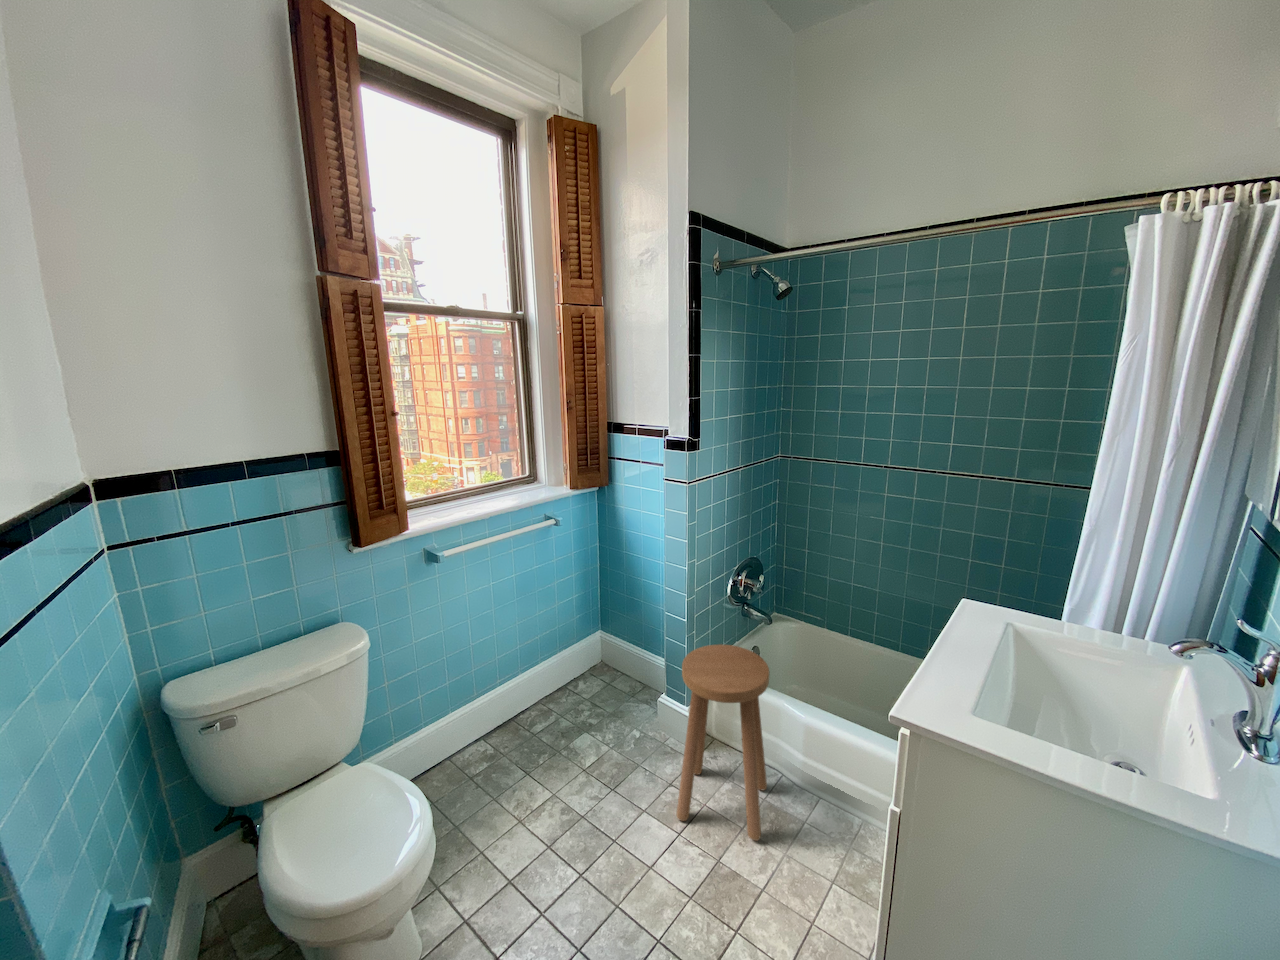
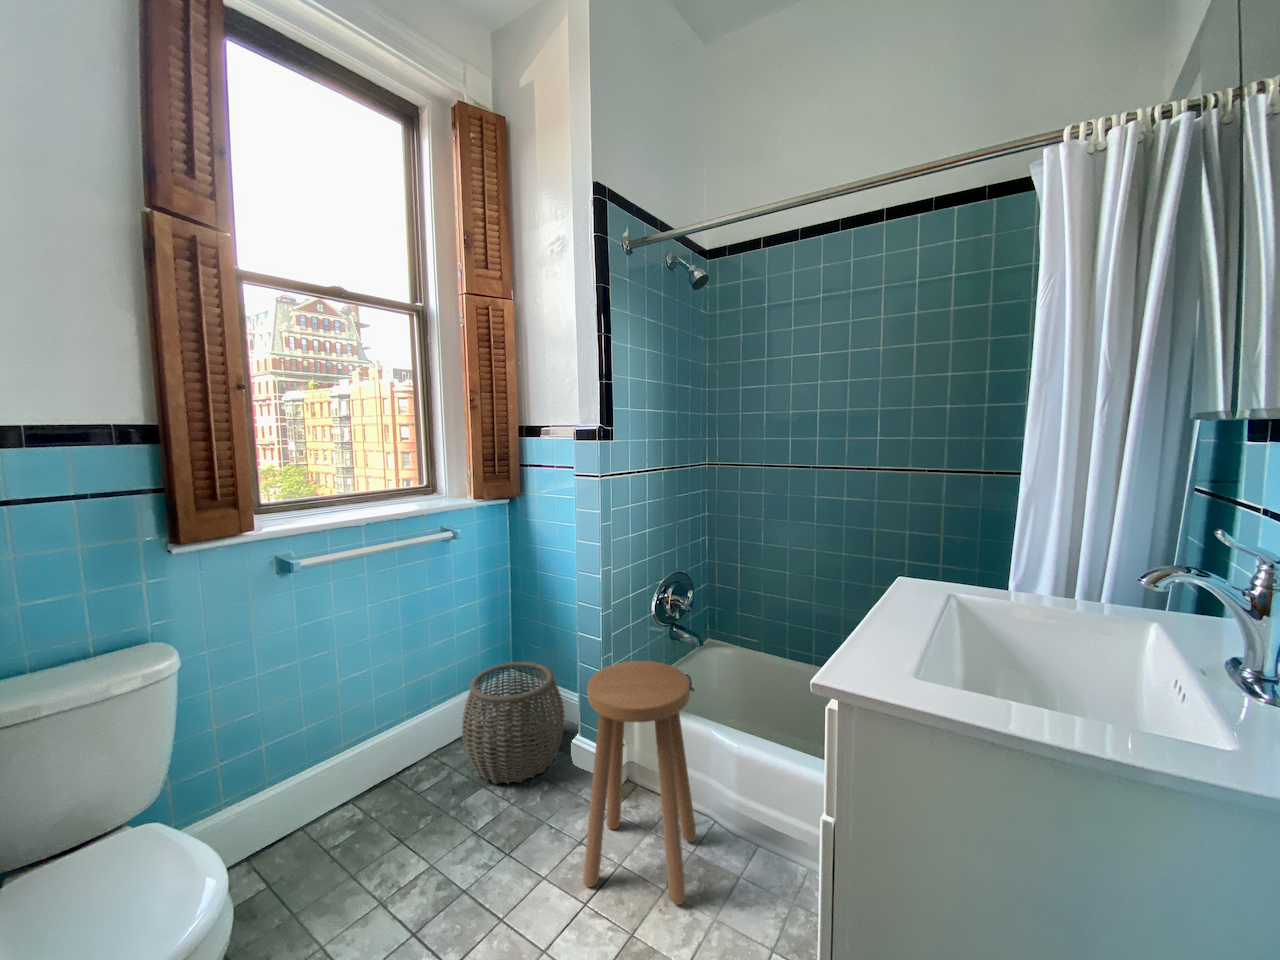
woven basket: none [565,629,650,731] -> present [462,662,565,784]

